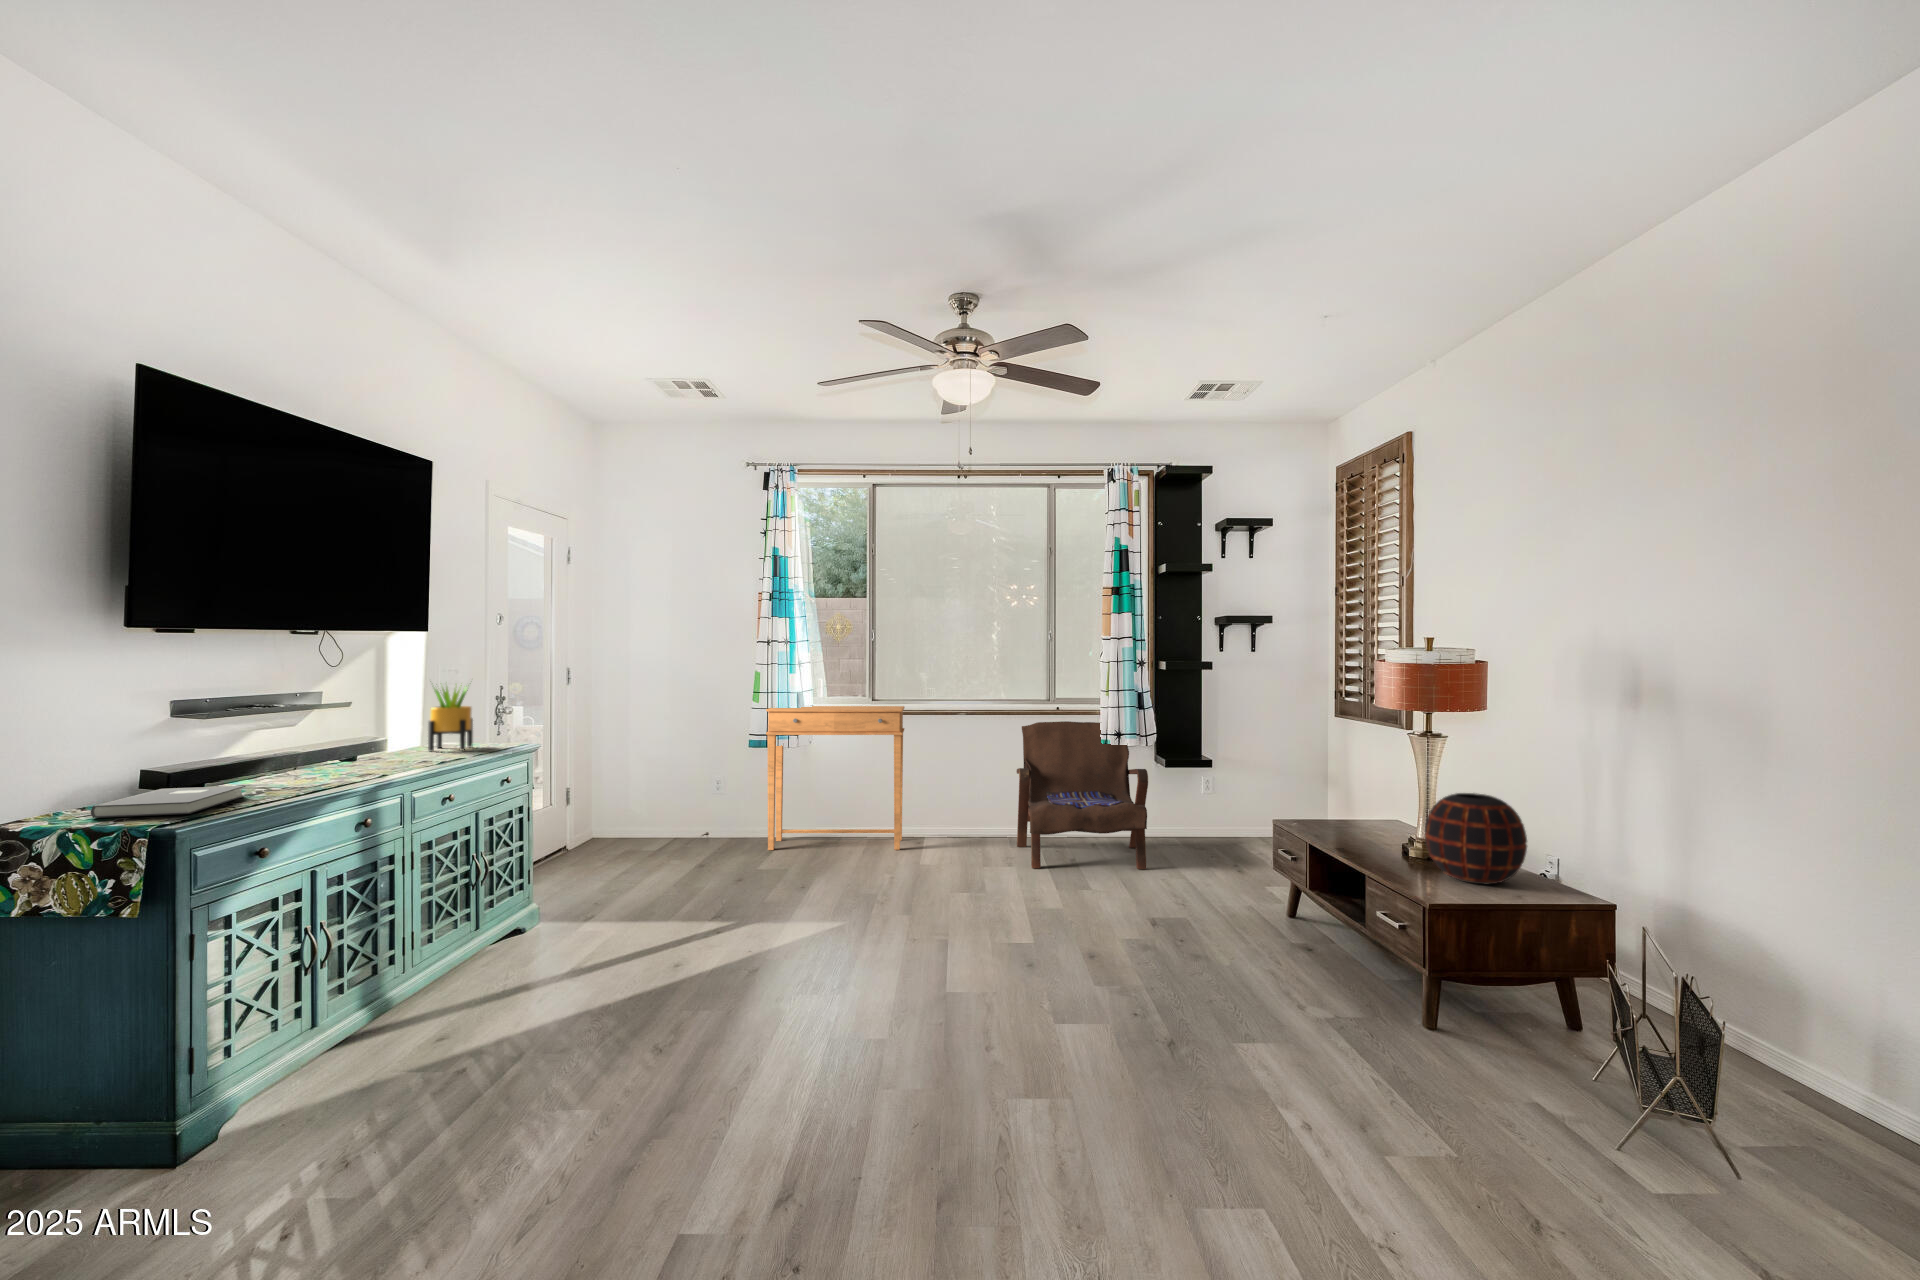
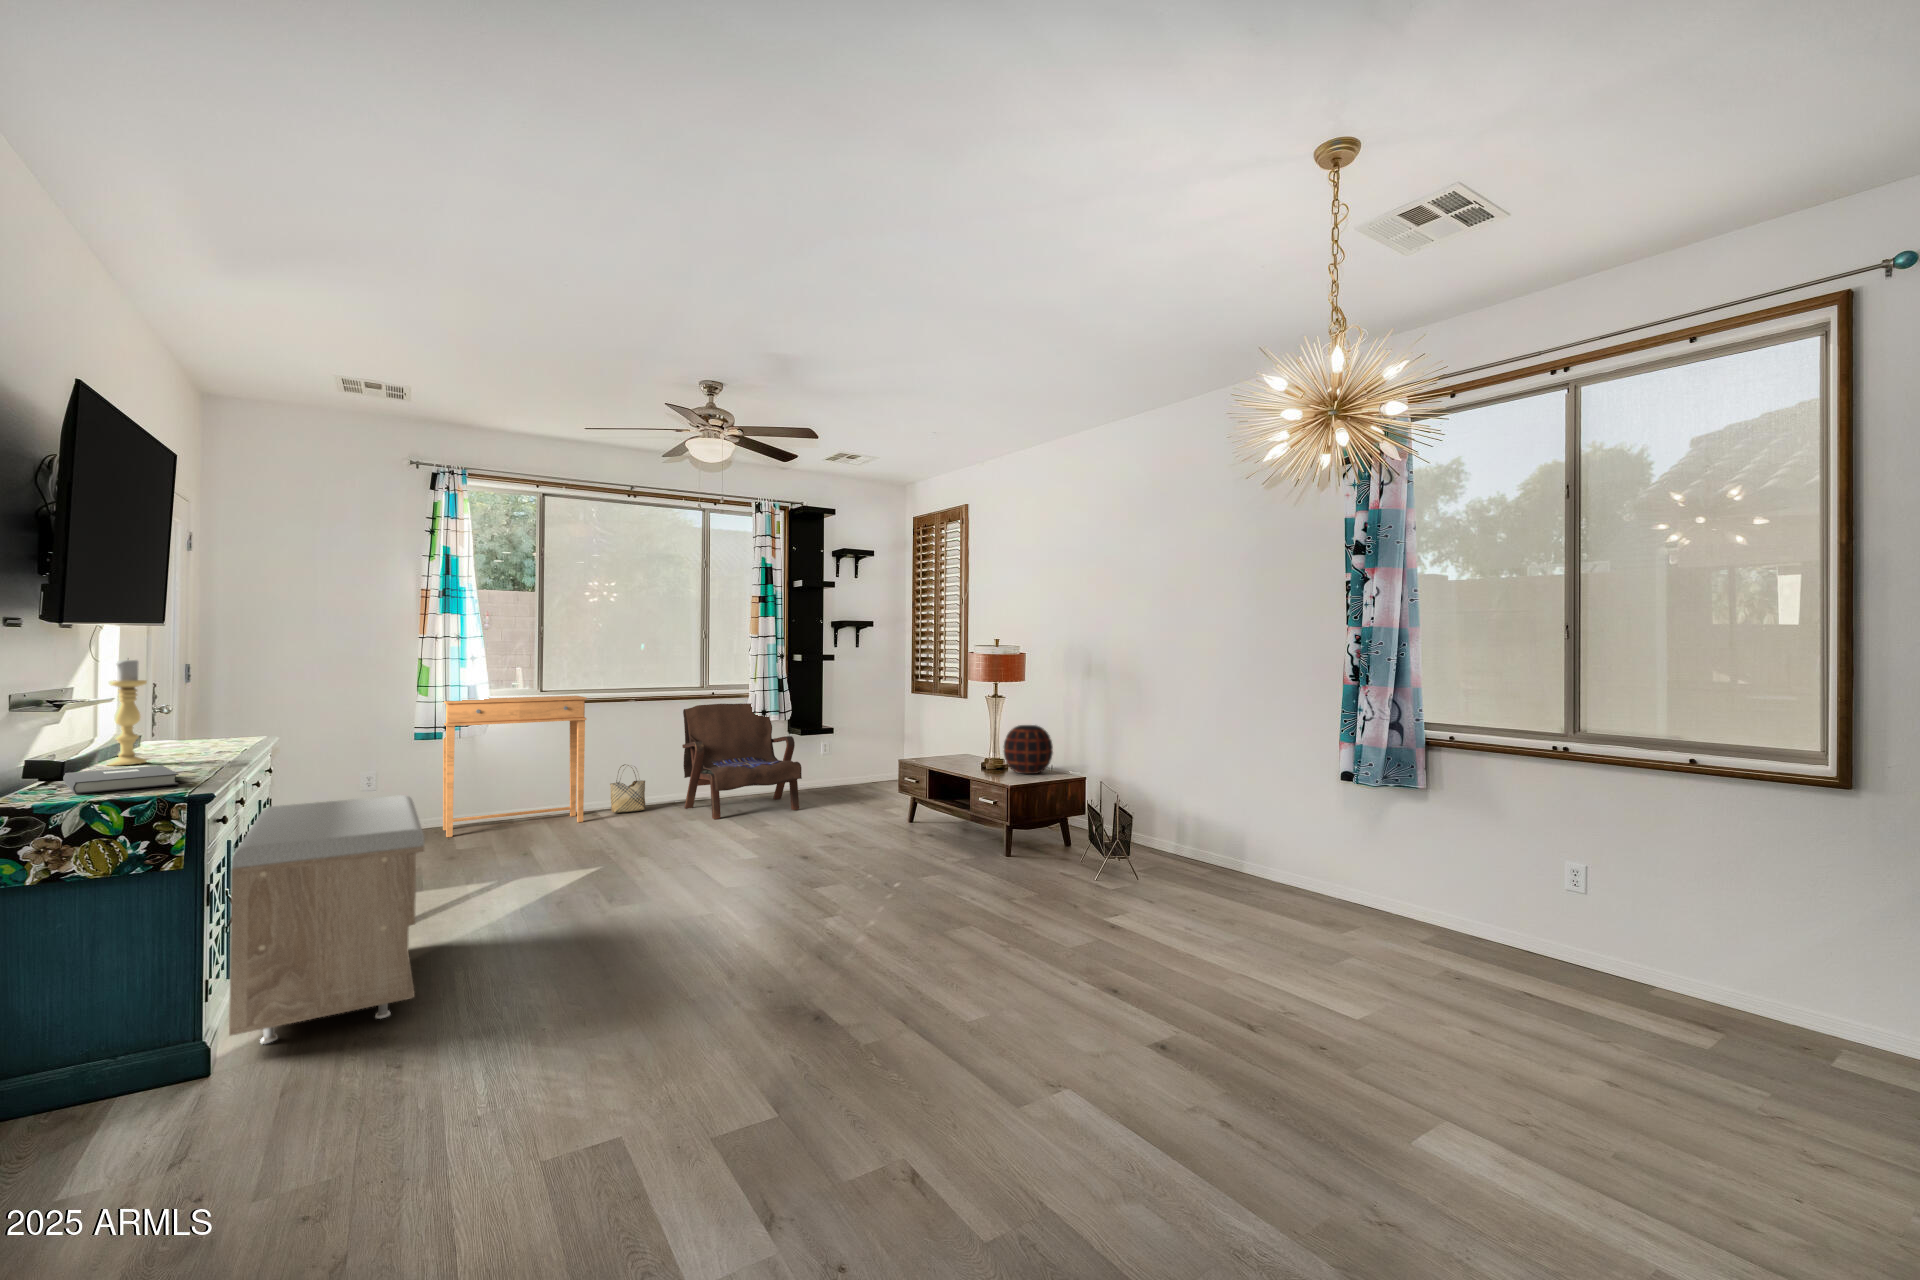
candle holder: none [281,670,317,777] -> present [106,660,147,766]
potted plant: present [428,685,473,751] -> none [171,668,229,745]
woven basket: none [935,787,975,843] -> present [610,764,645,813]
storage bench: none [250,825,569,1109] -> present [229,795,425,1044]

